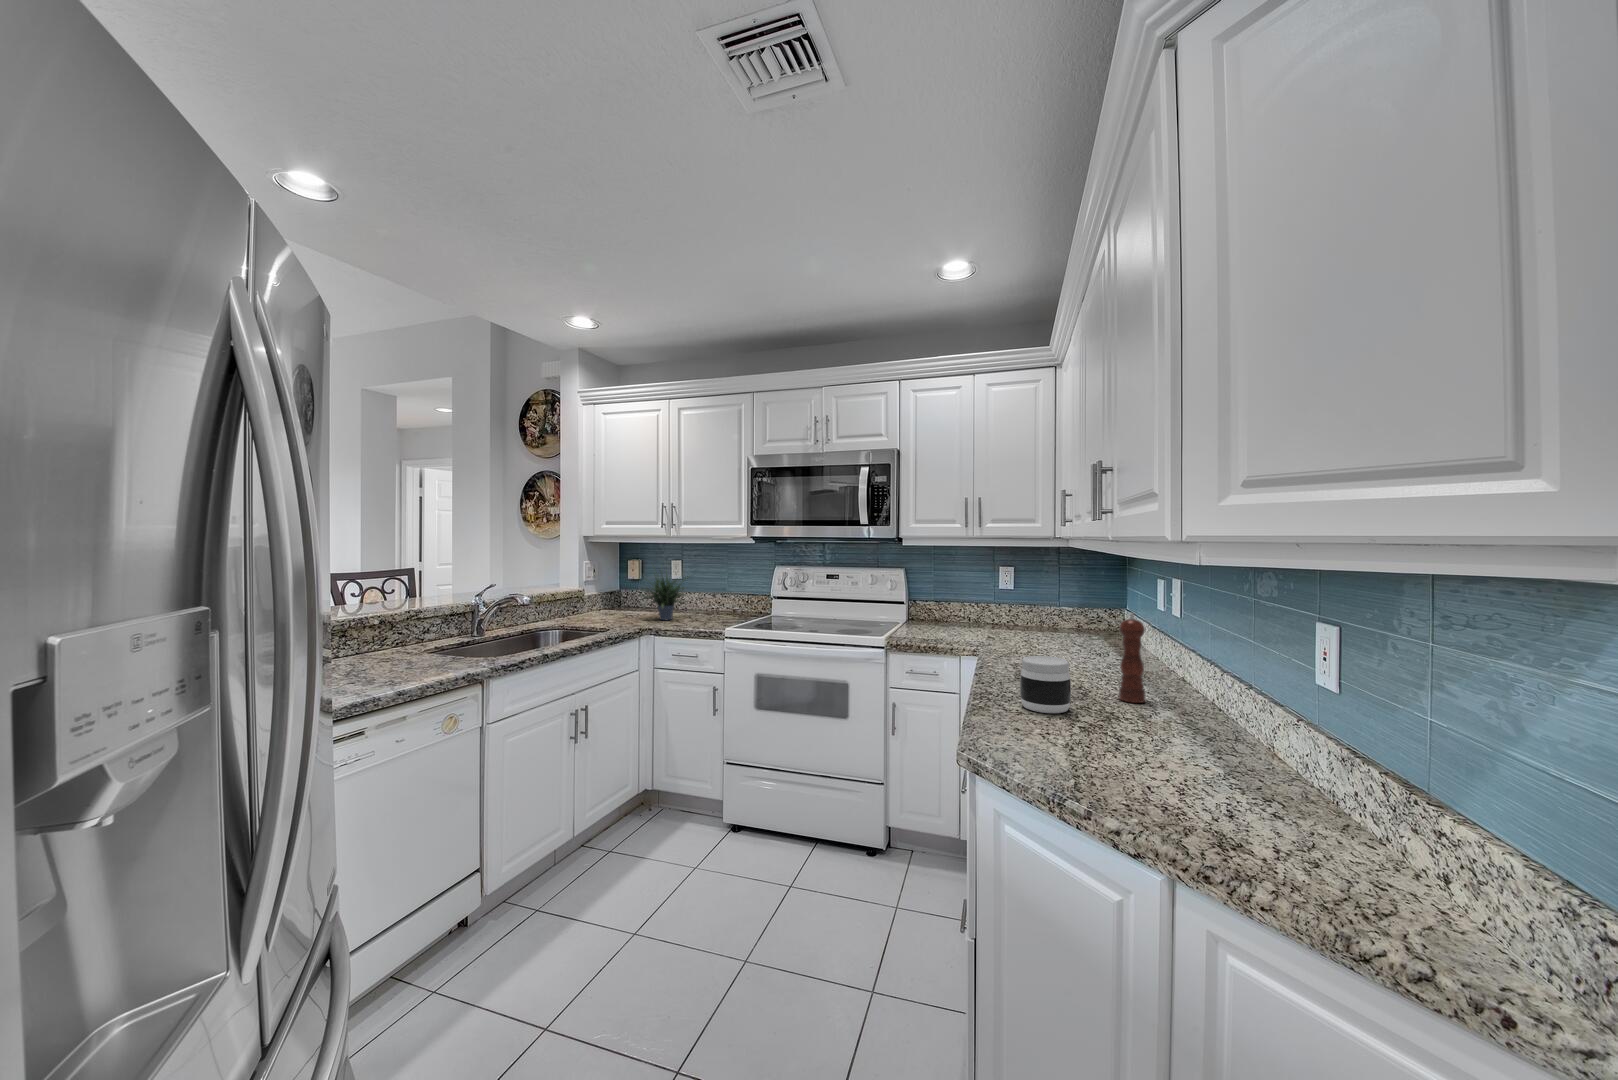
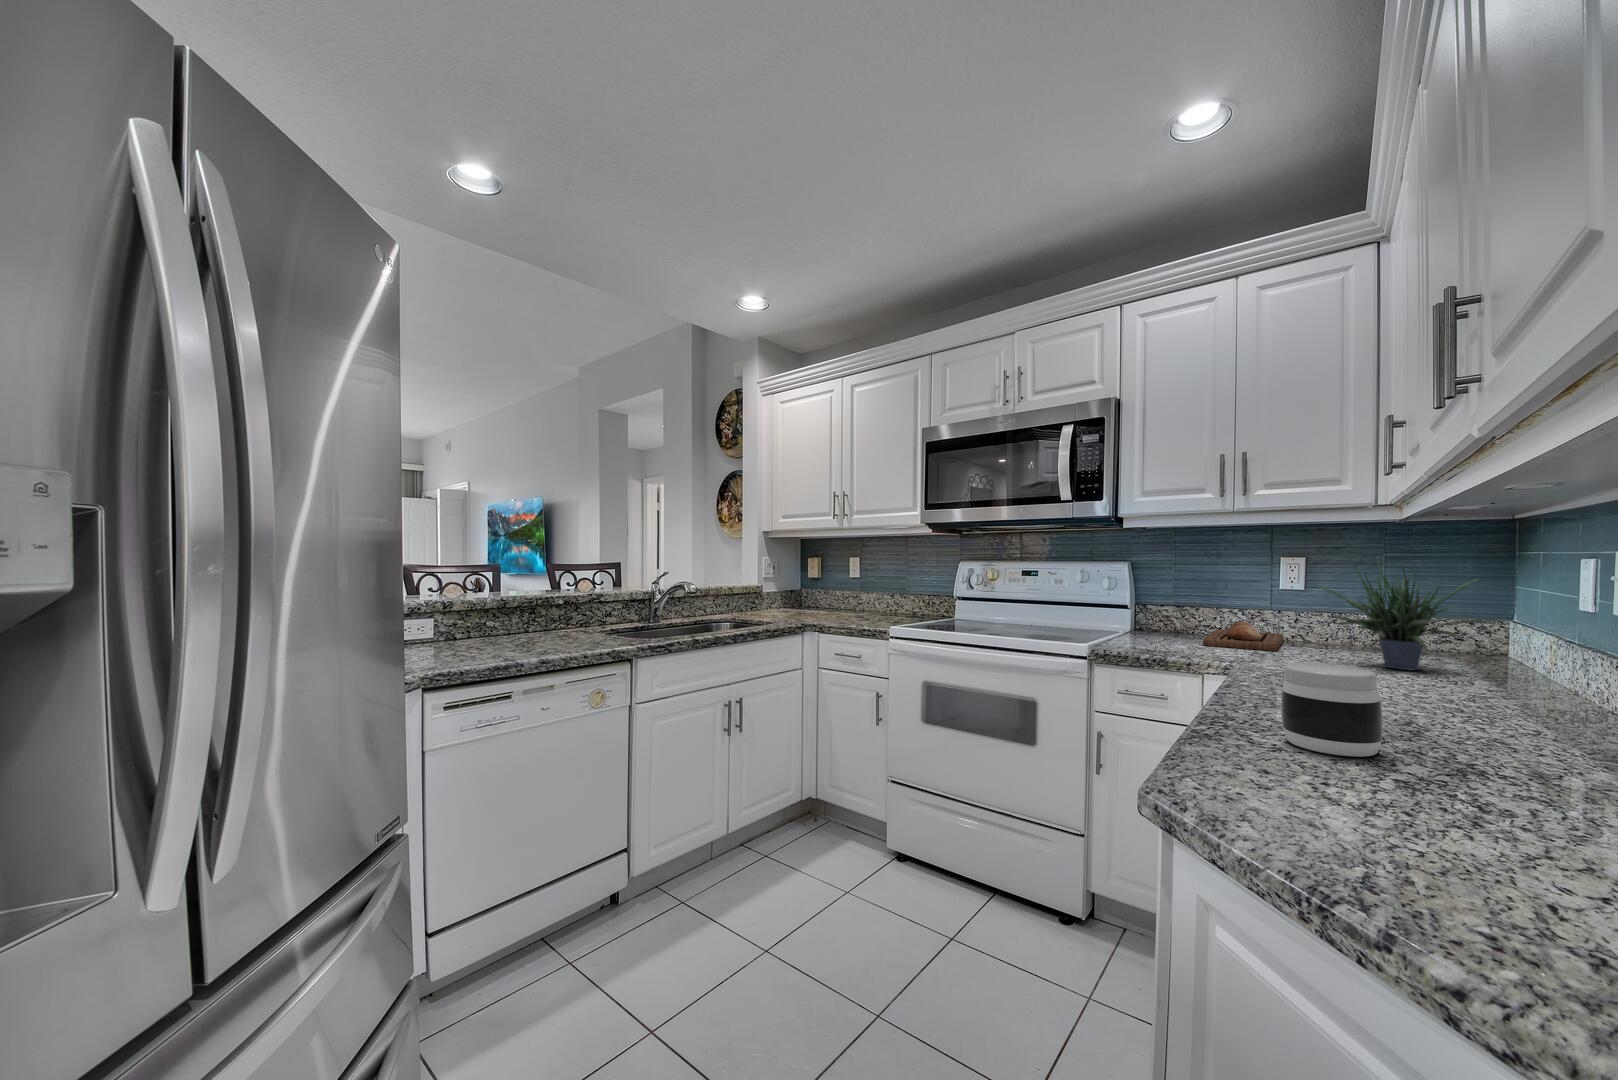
potted plant: present [640,574,689,620] -> present [1320,556,1496,670]
bread loaf: none [954,613,1001,635] -> present [1203,621,1284,651]
pepper mill: present [1119,613,1145,703] -> none [1490,599,1555,758]

